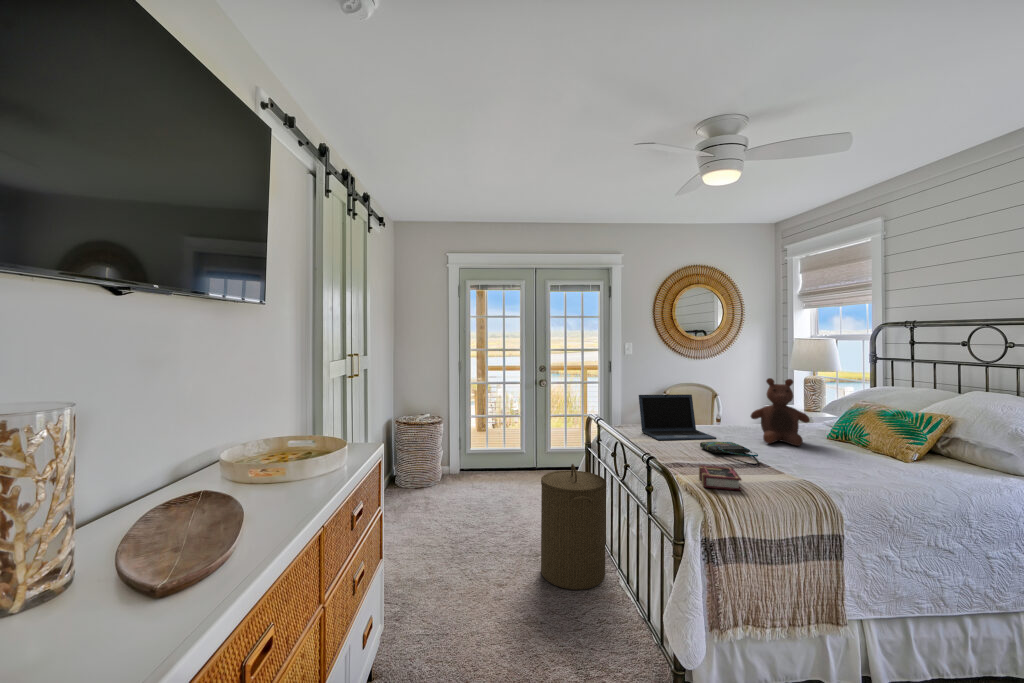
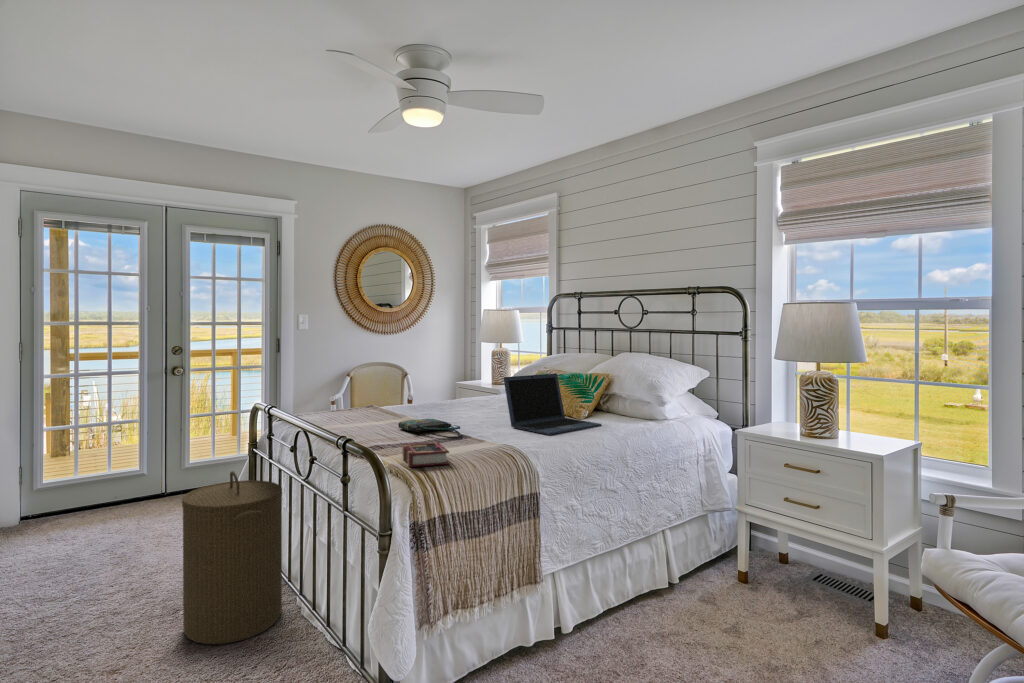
stuffed bear: present [750,378,810,446] -> none [449,347,503,417]
laptop: present [639,394,716,440] -> present [504,374,601,435]

